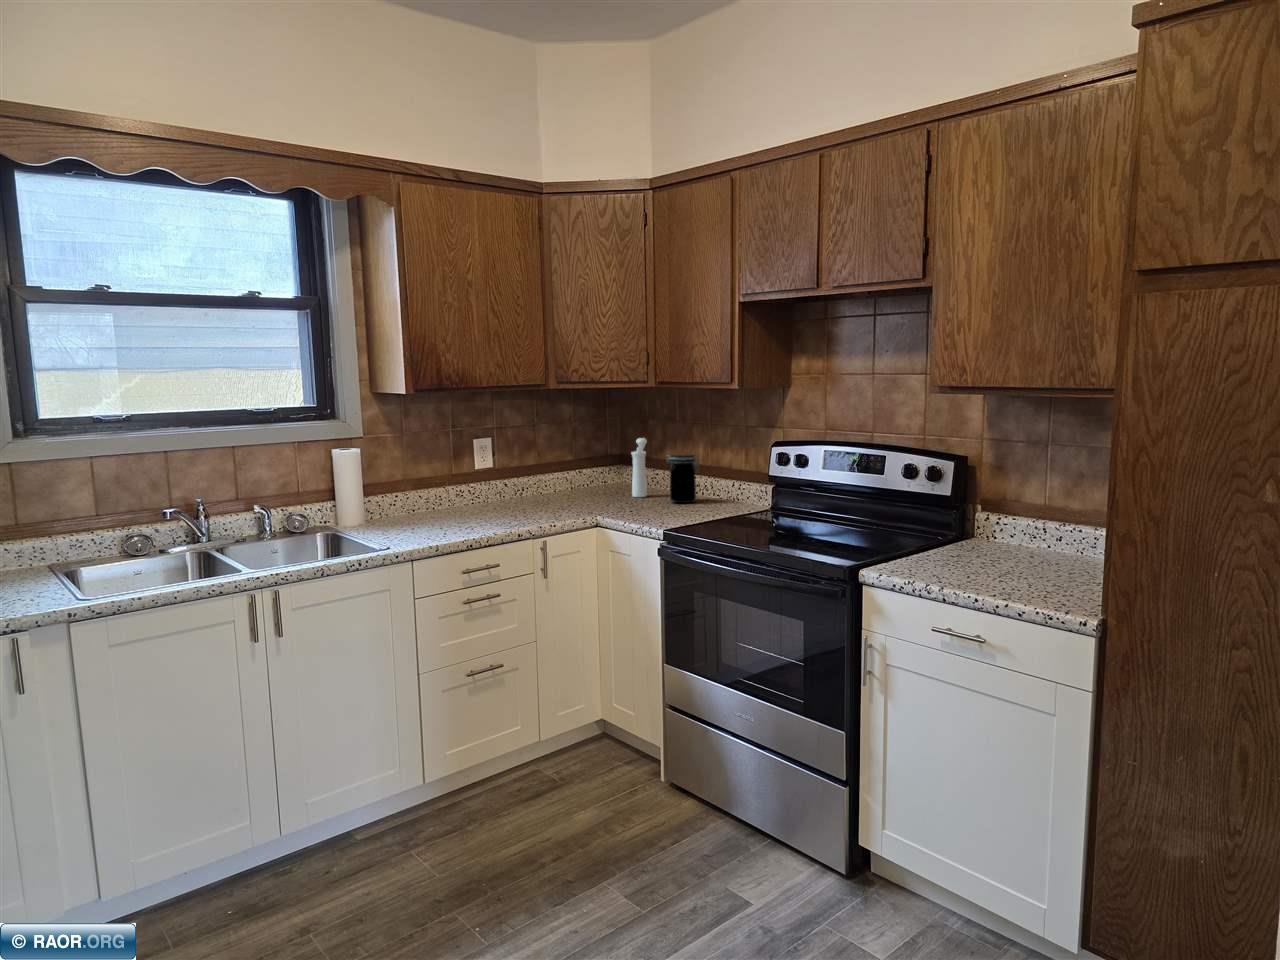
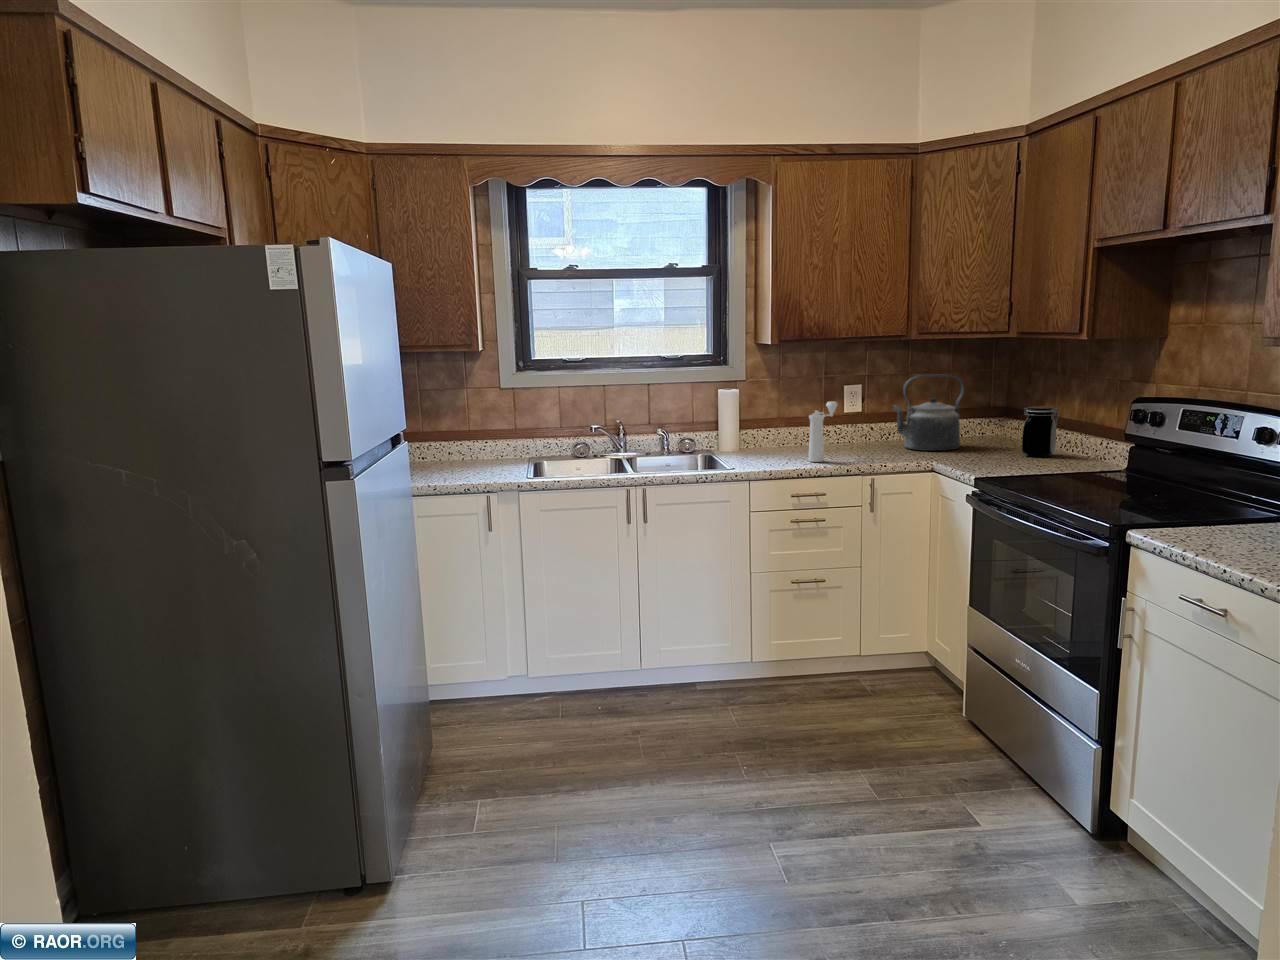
kettle: none [536,424,603,505] -> present [893,374,964,451]
pepper mill: present [631,438,647,497] -> present [809,401,837,462]

